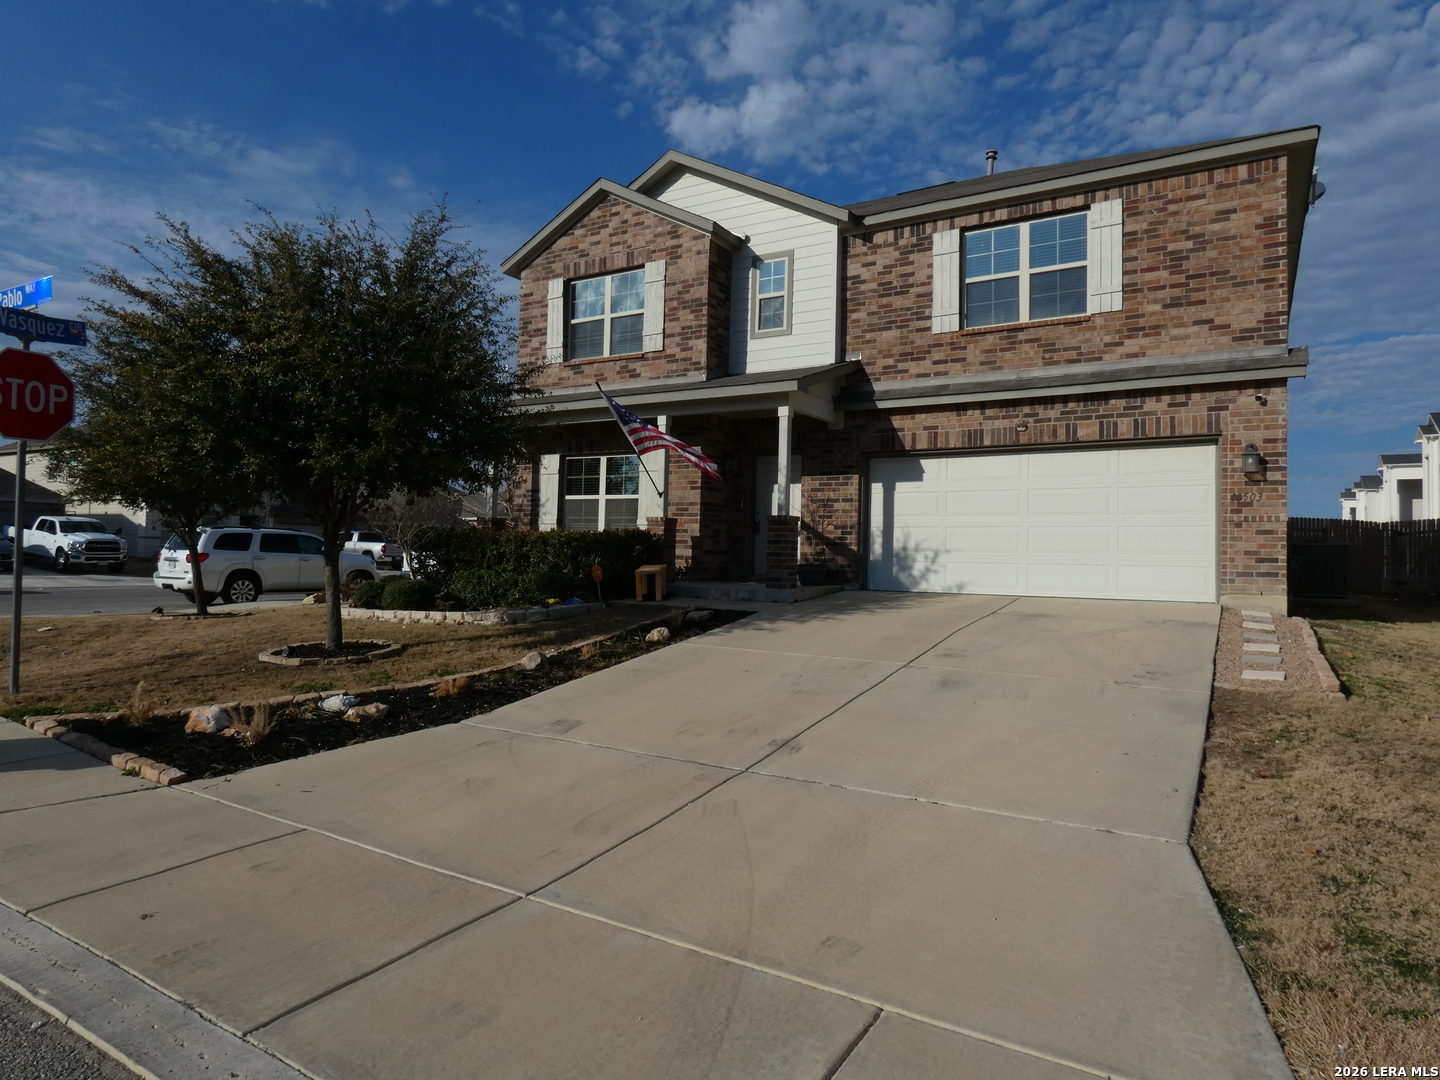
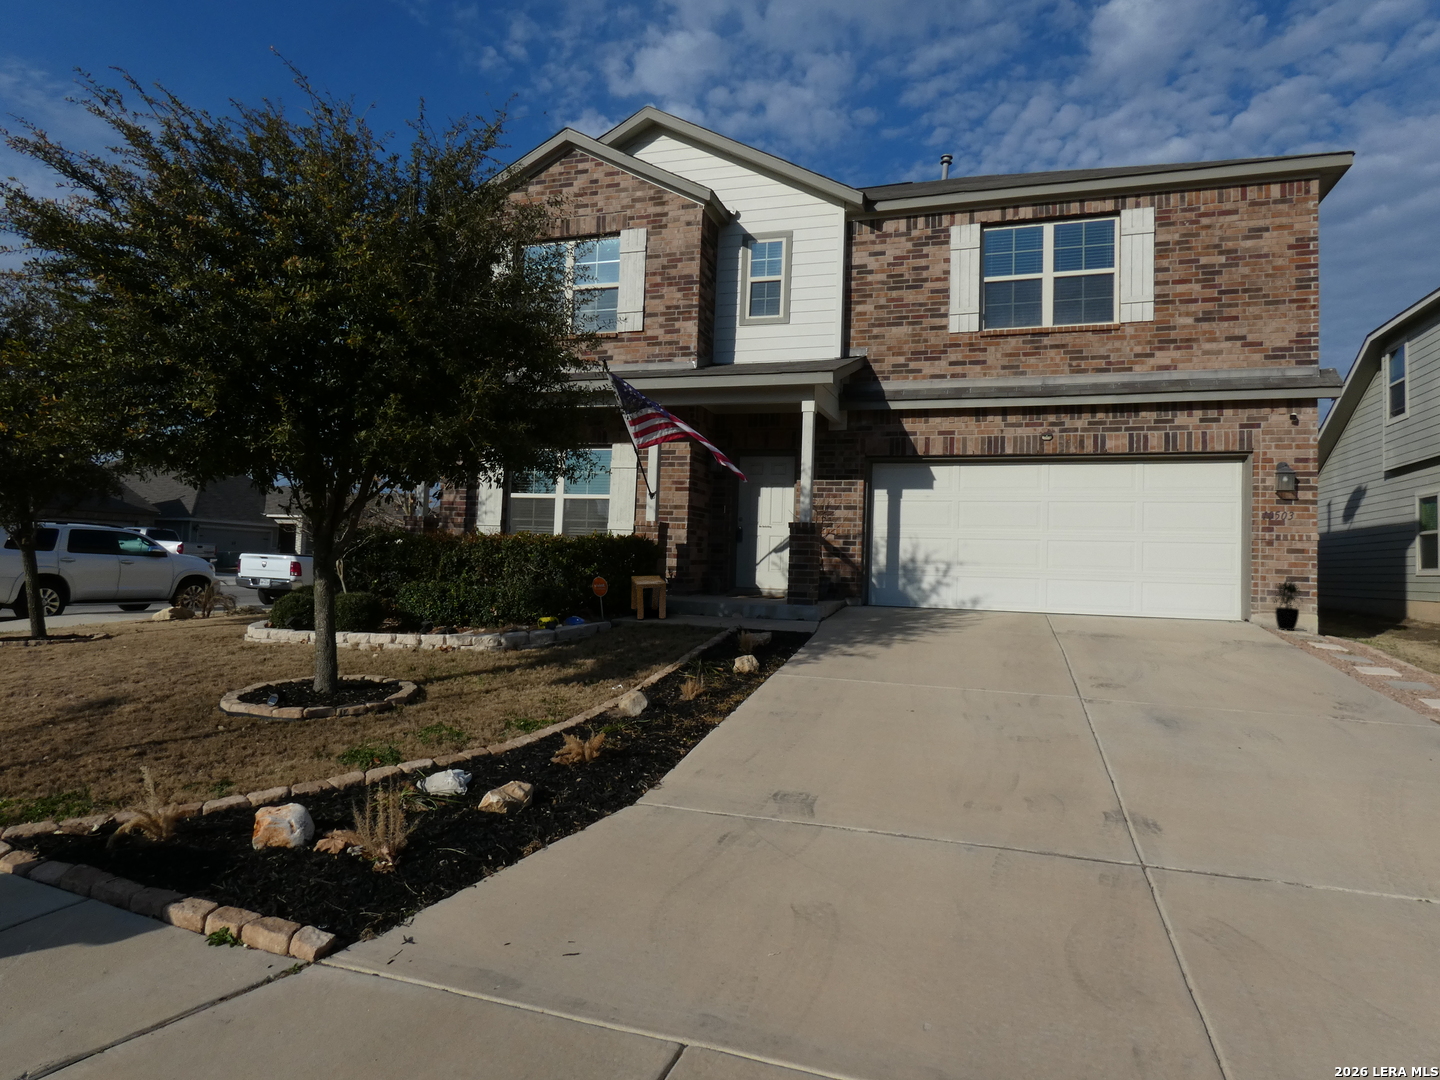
potted plant: none [1230,559,1264,609] -> present [1274,582,1303,630]

